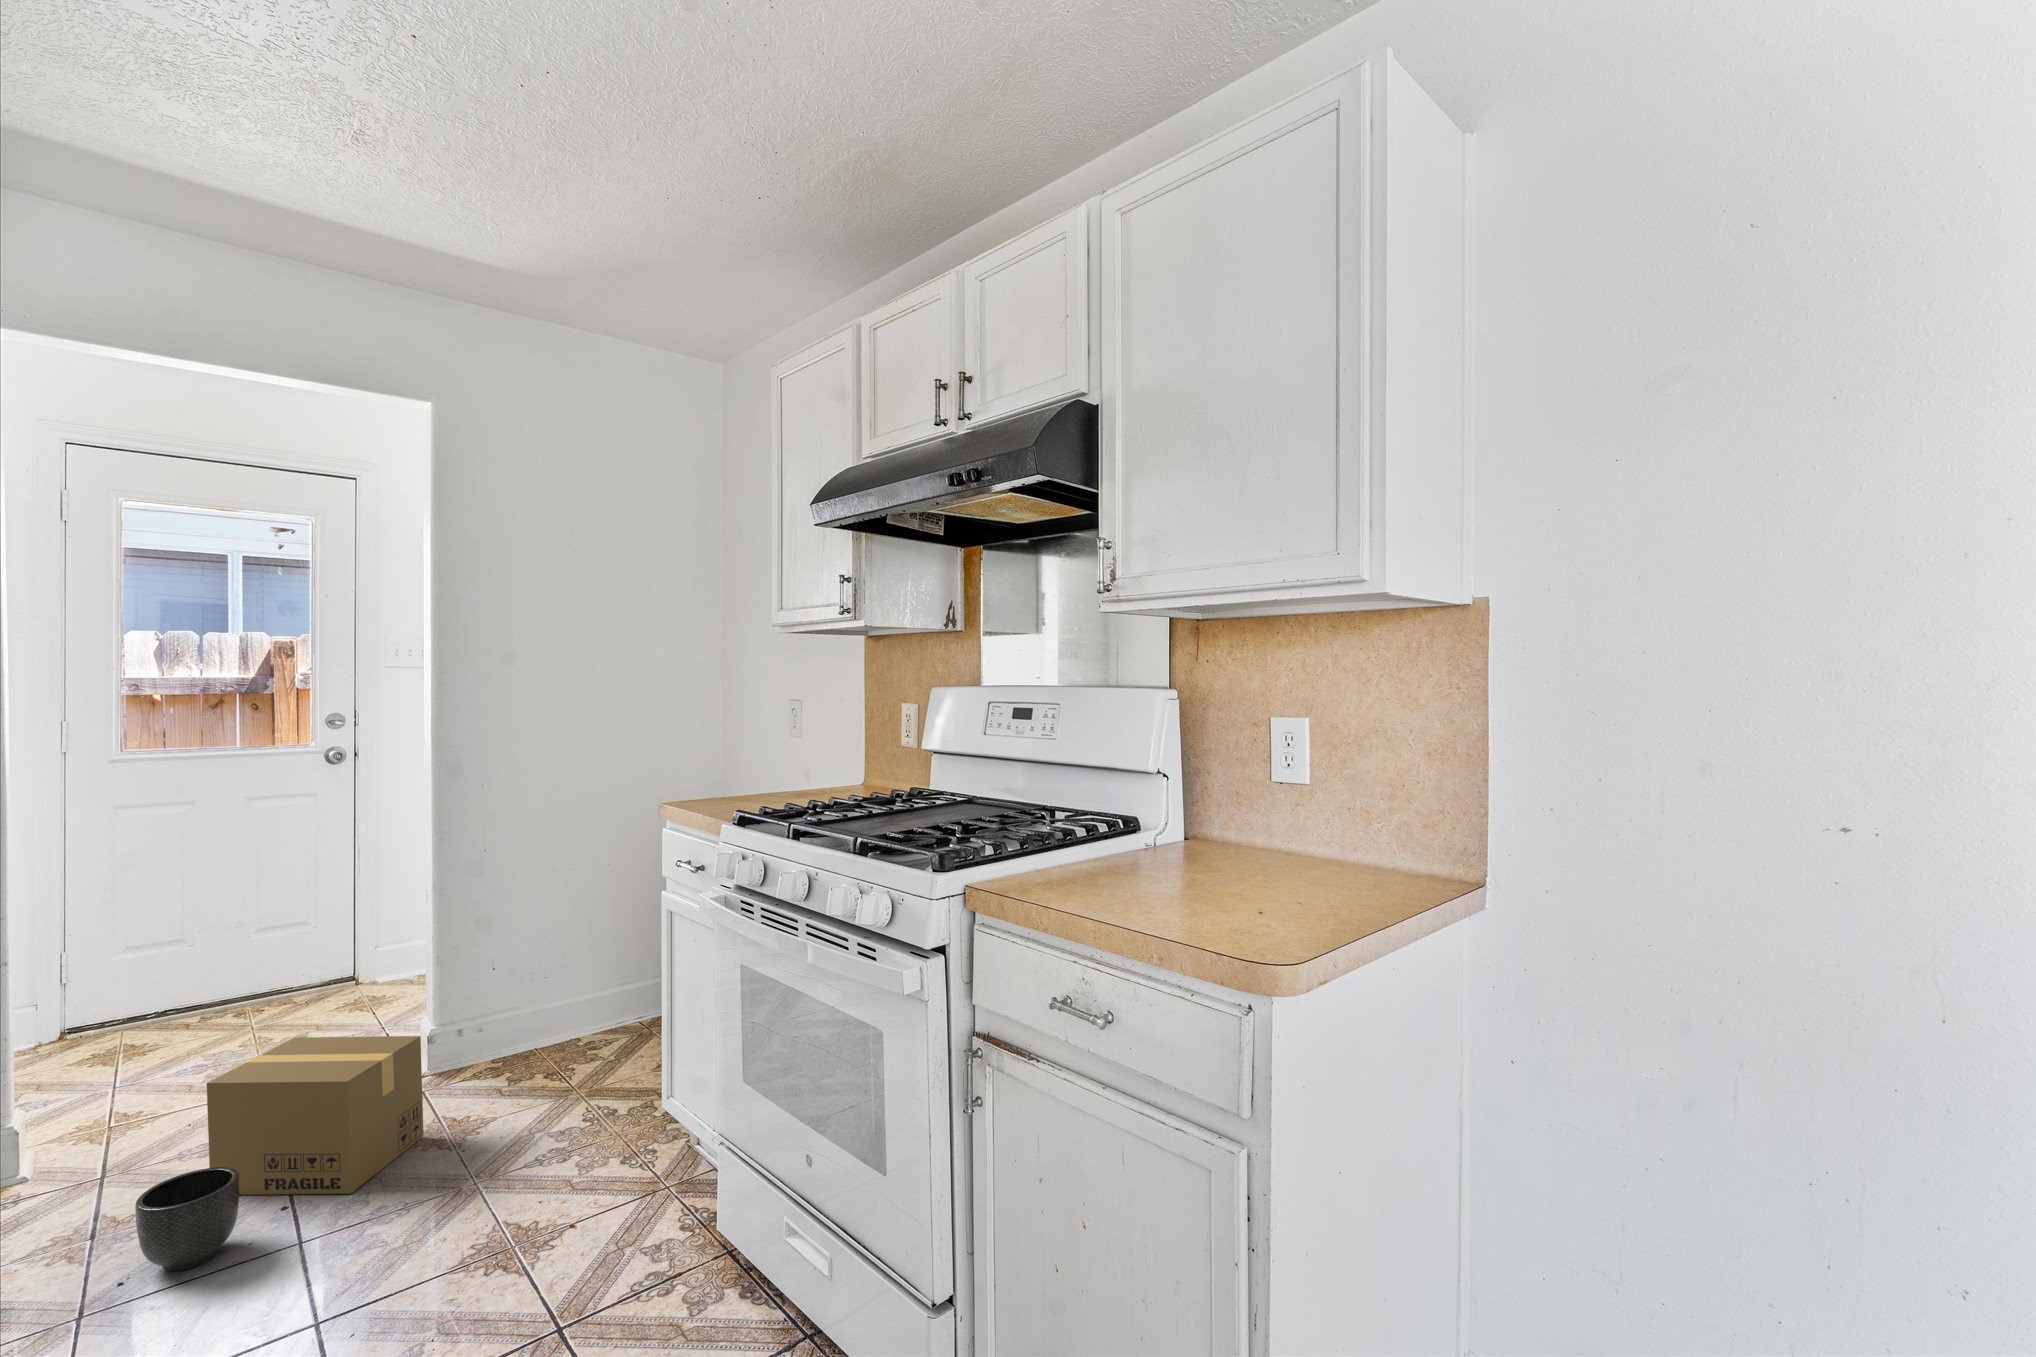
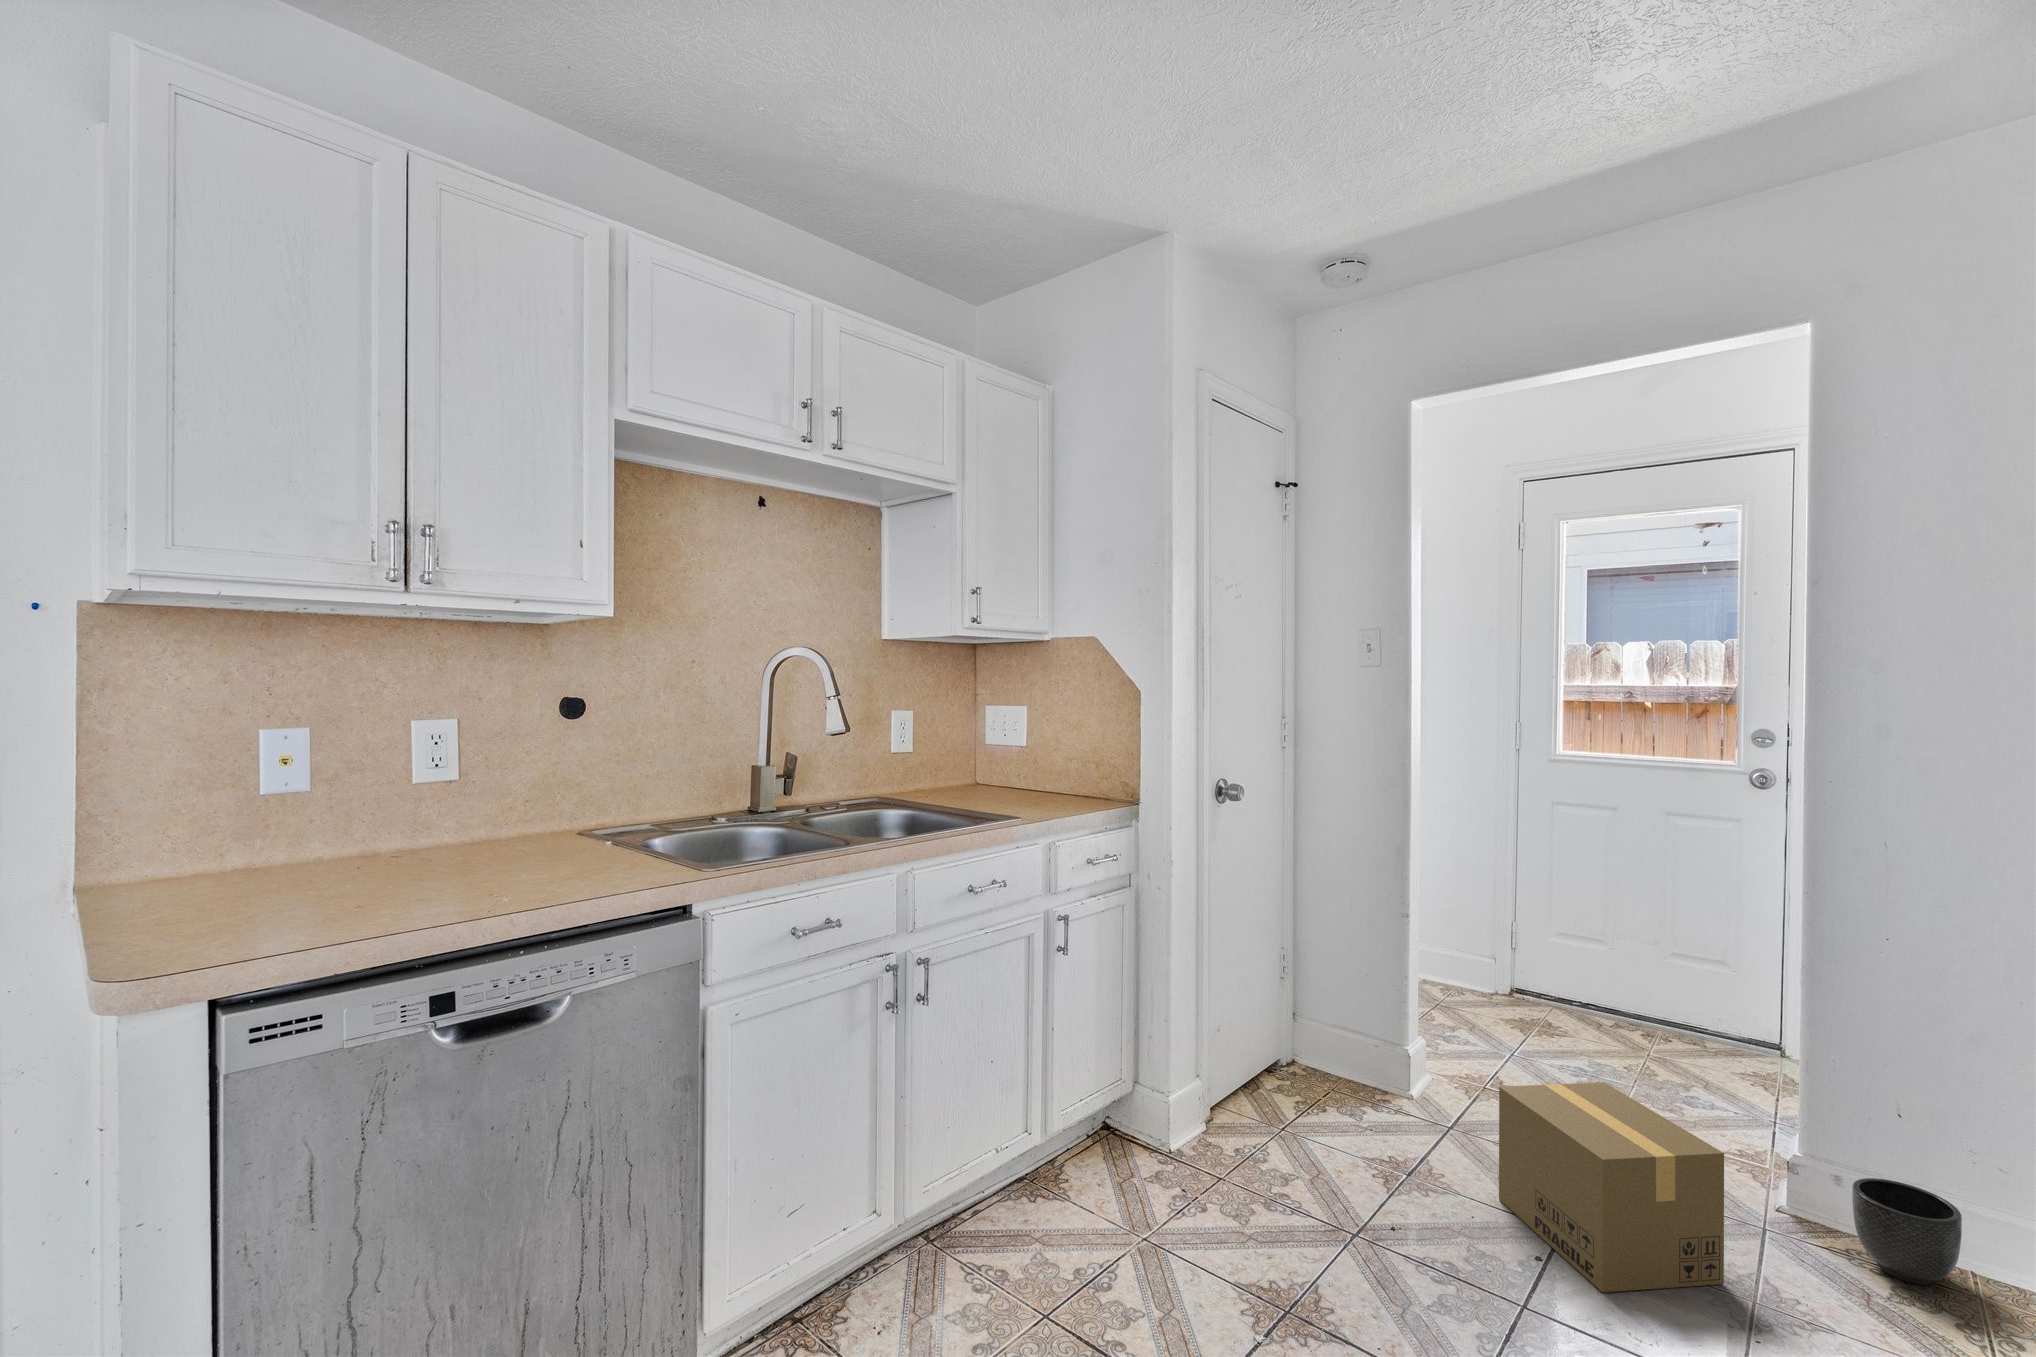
planter: present [135,1167,239,1271] -> present [1852,1178,1962,1285]

